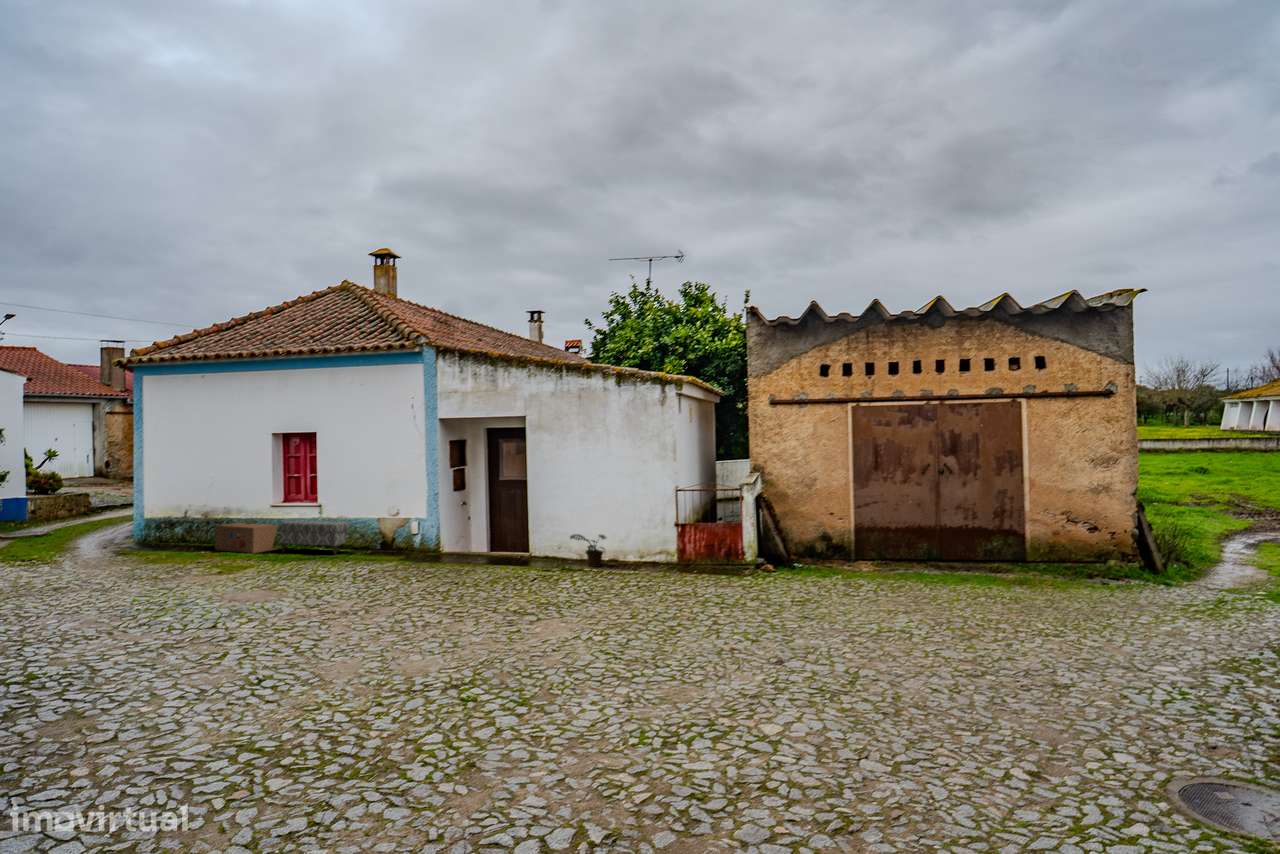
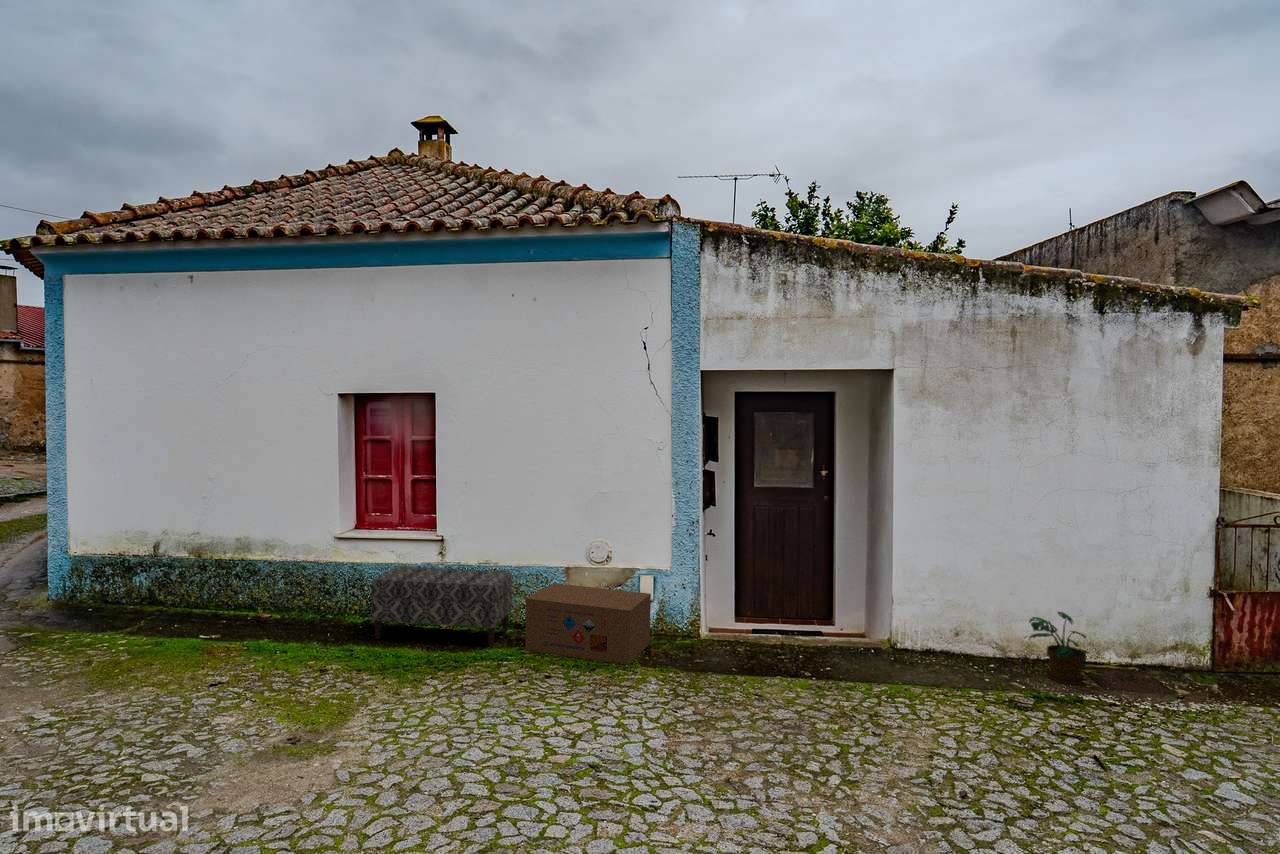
cardboard box: present [215,523,278,553] -> present [525,583,651,665]

